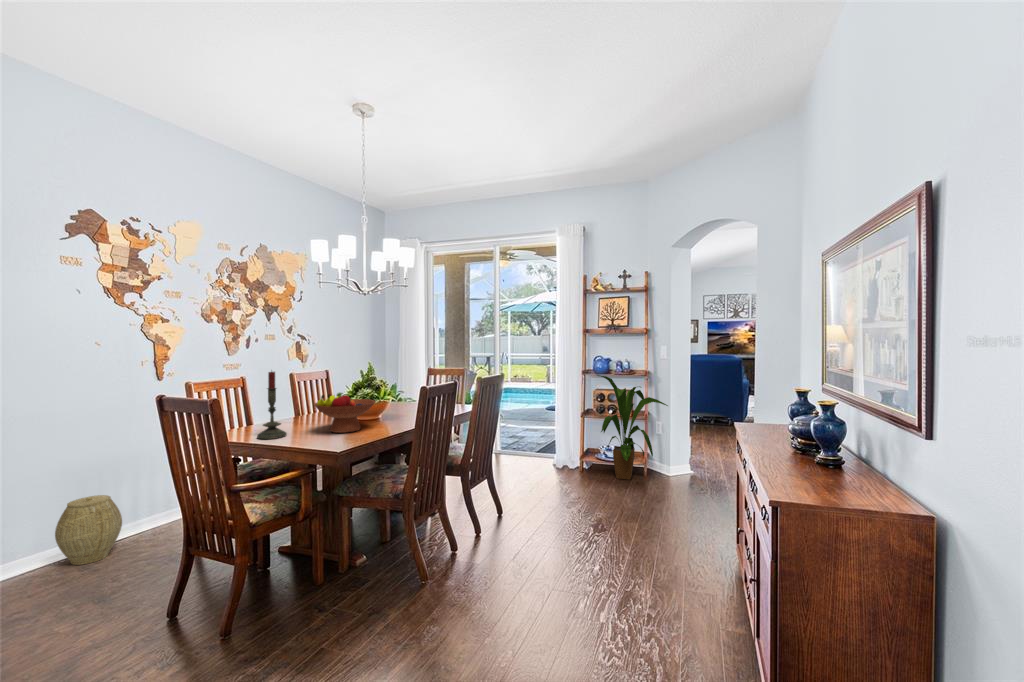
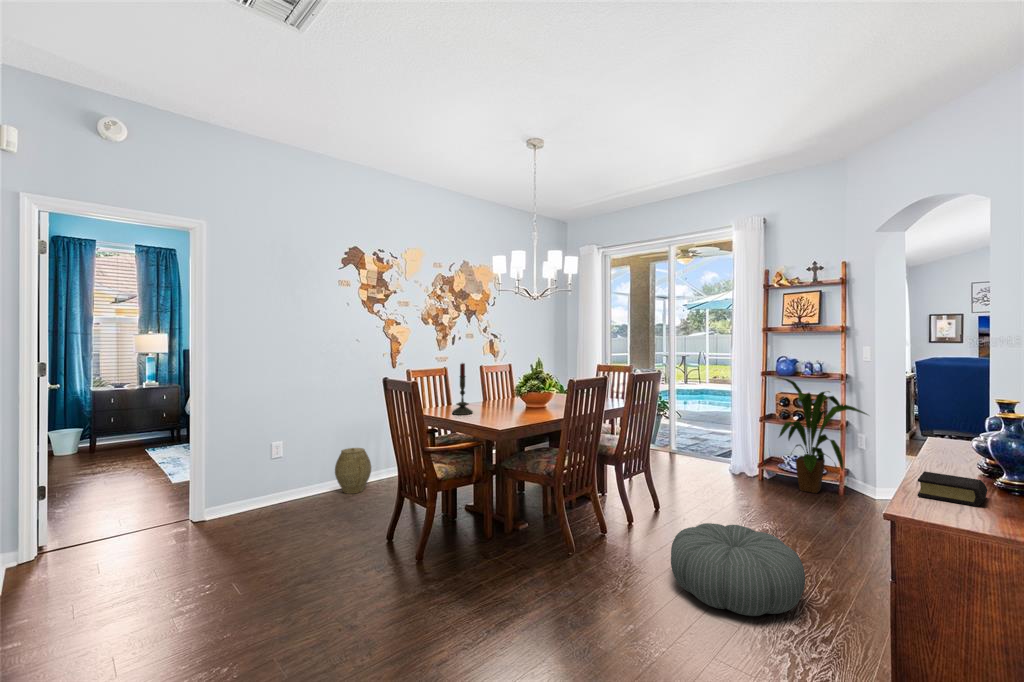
fruit bowl: present [314,393,375,433] -> none [492,382,539,414]
book: none [809,467,875,500] -> present [918,471,988,507]
pouf: none [538,530,669,630] -> present [671,523,805,616]

